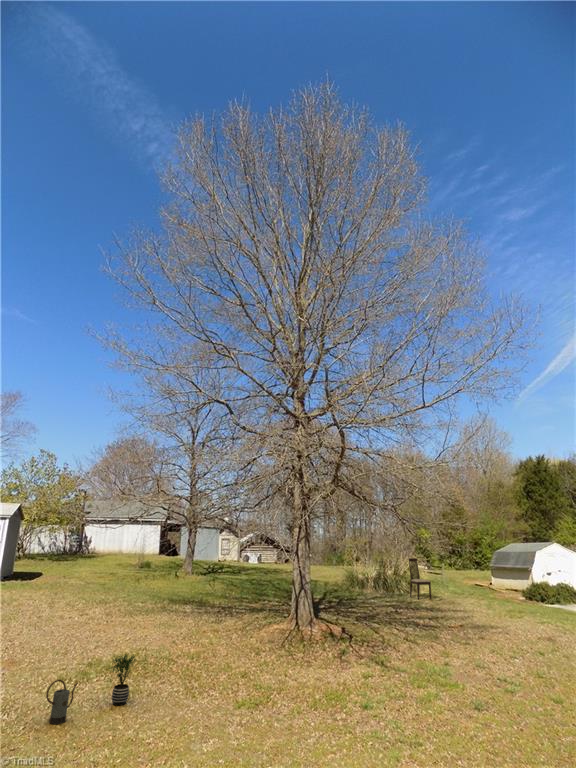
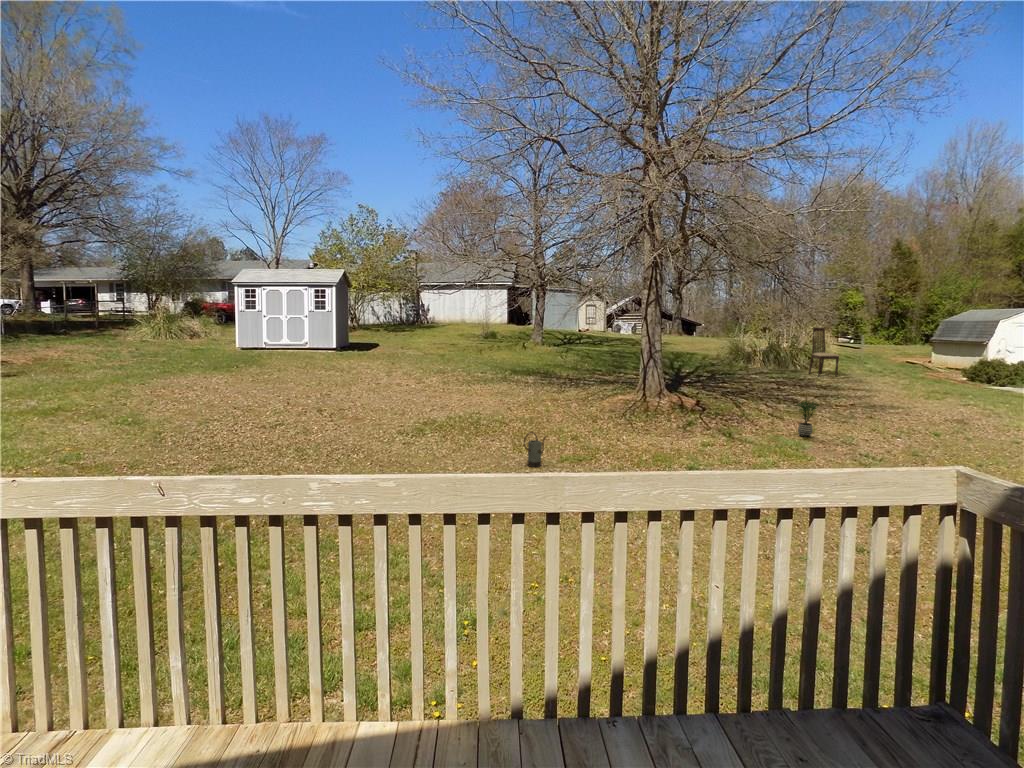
potted plant: present [109,654,136,706] -> present [797,401,819,437]
watering can: present [46,679,78,725] -> present [524,432,546,467]

